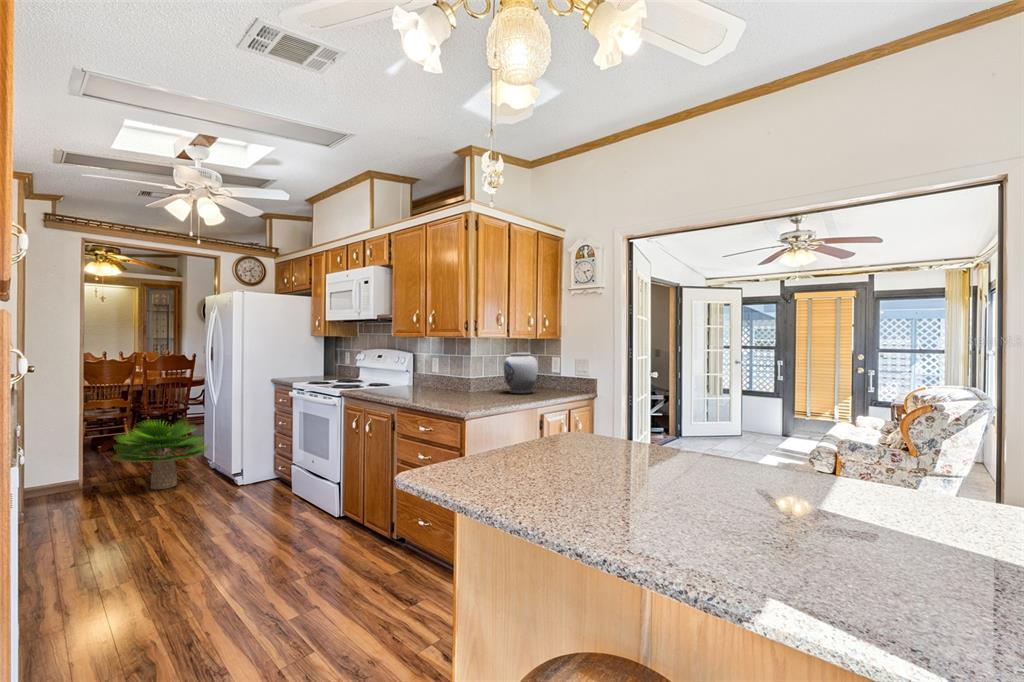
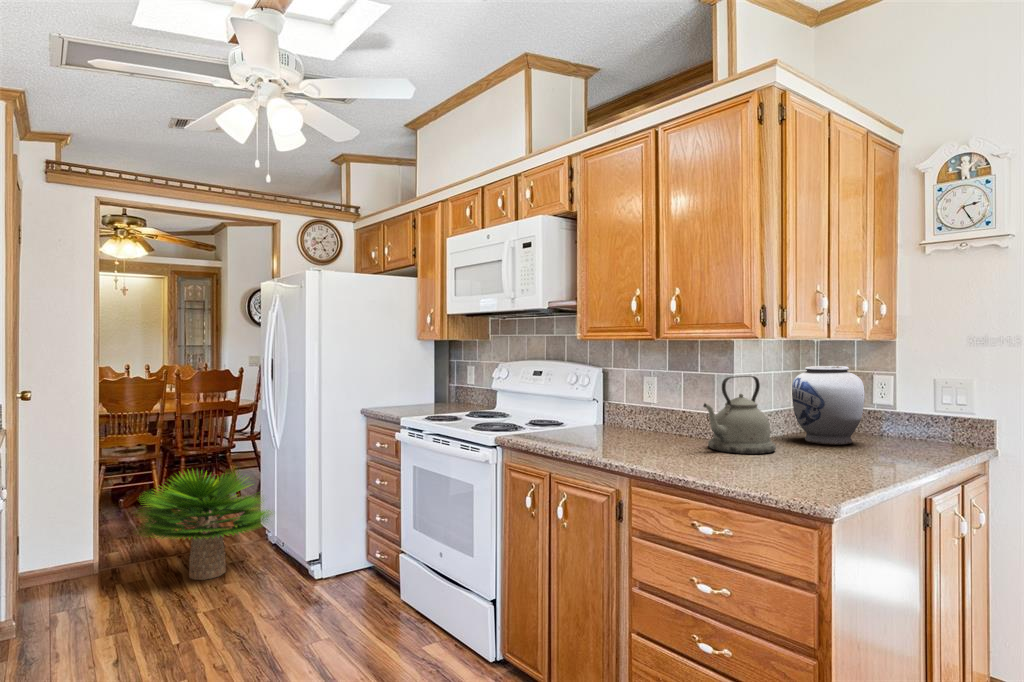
kettle: none [444,357,485,397] -> present [704,376,776,454]

